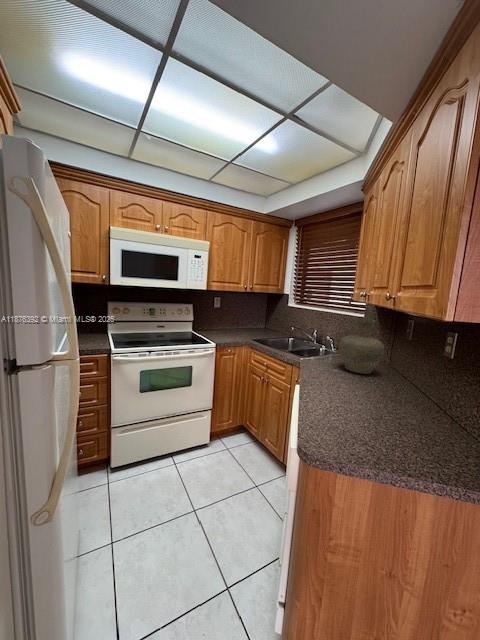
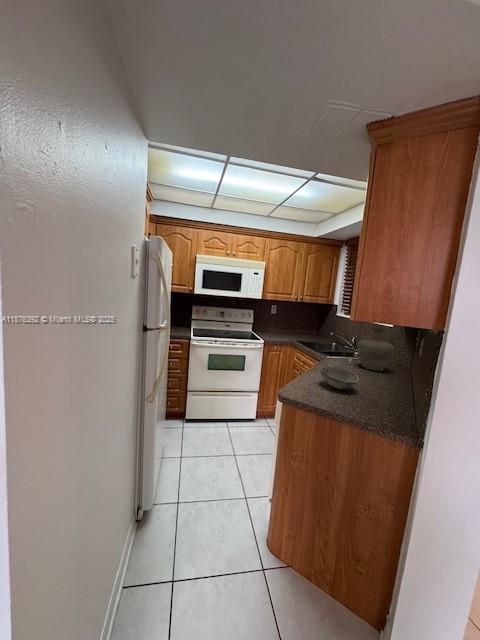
bowl: none [339,386,400,425] -> present [320,366,359,389]

